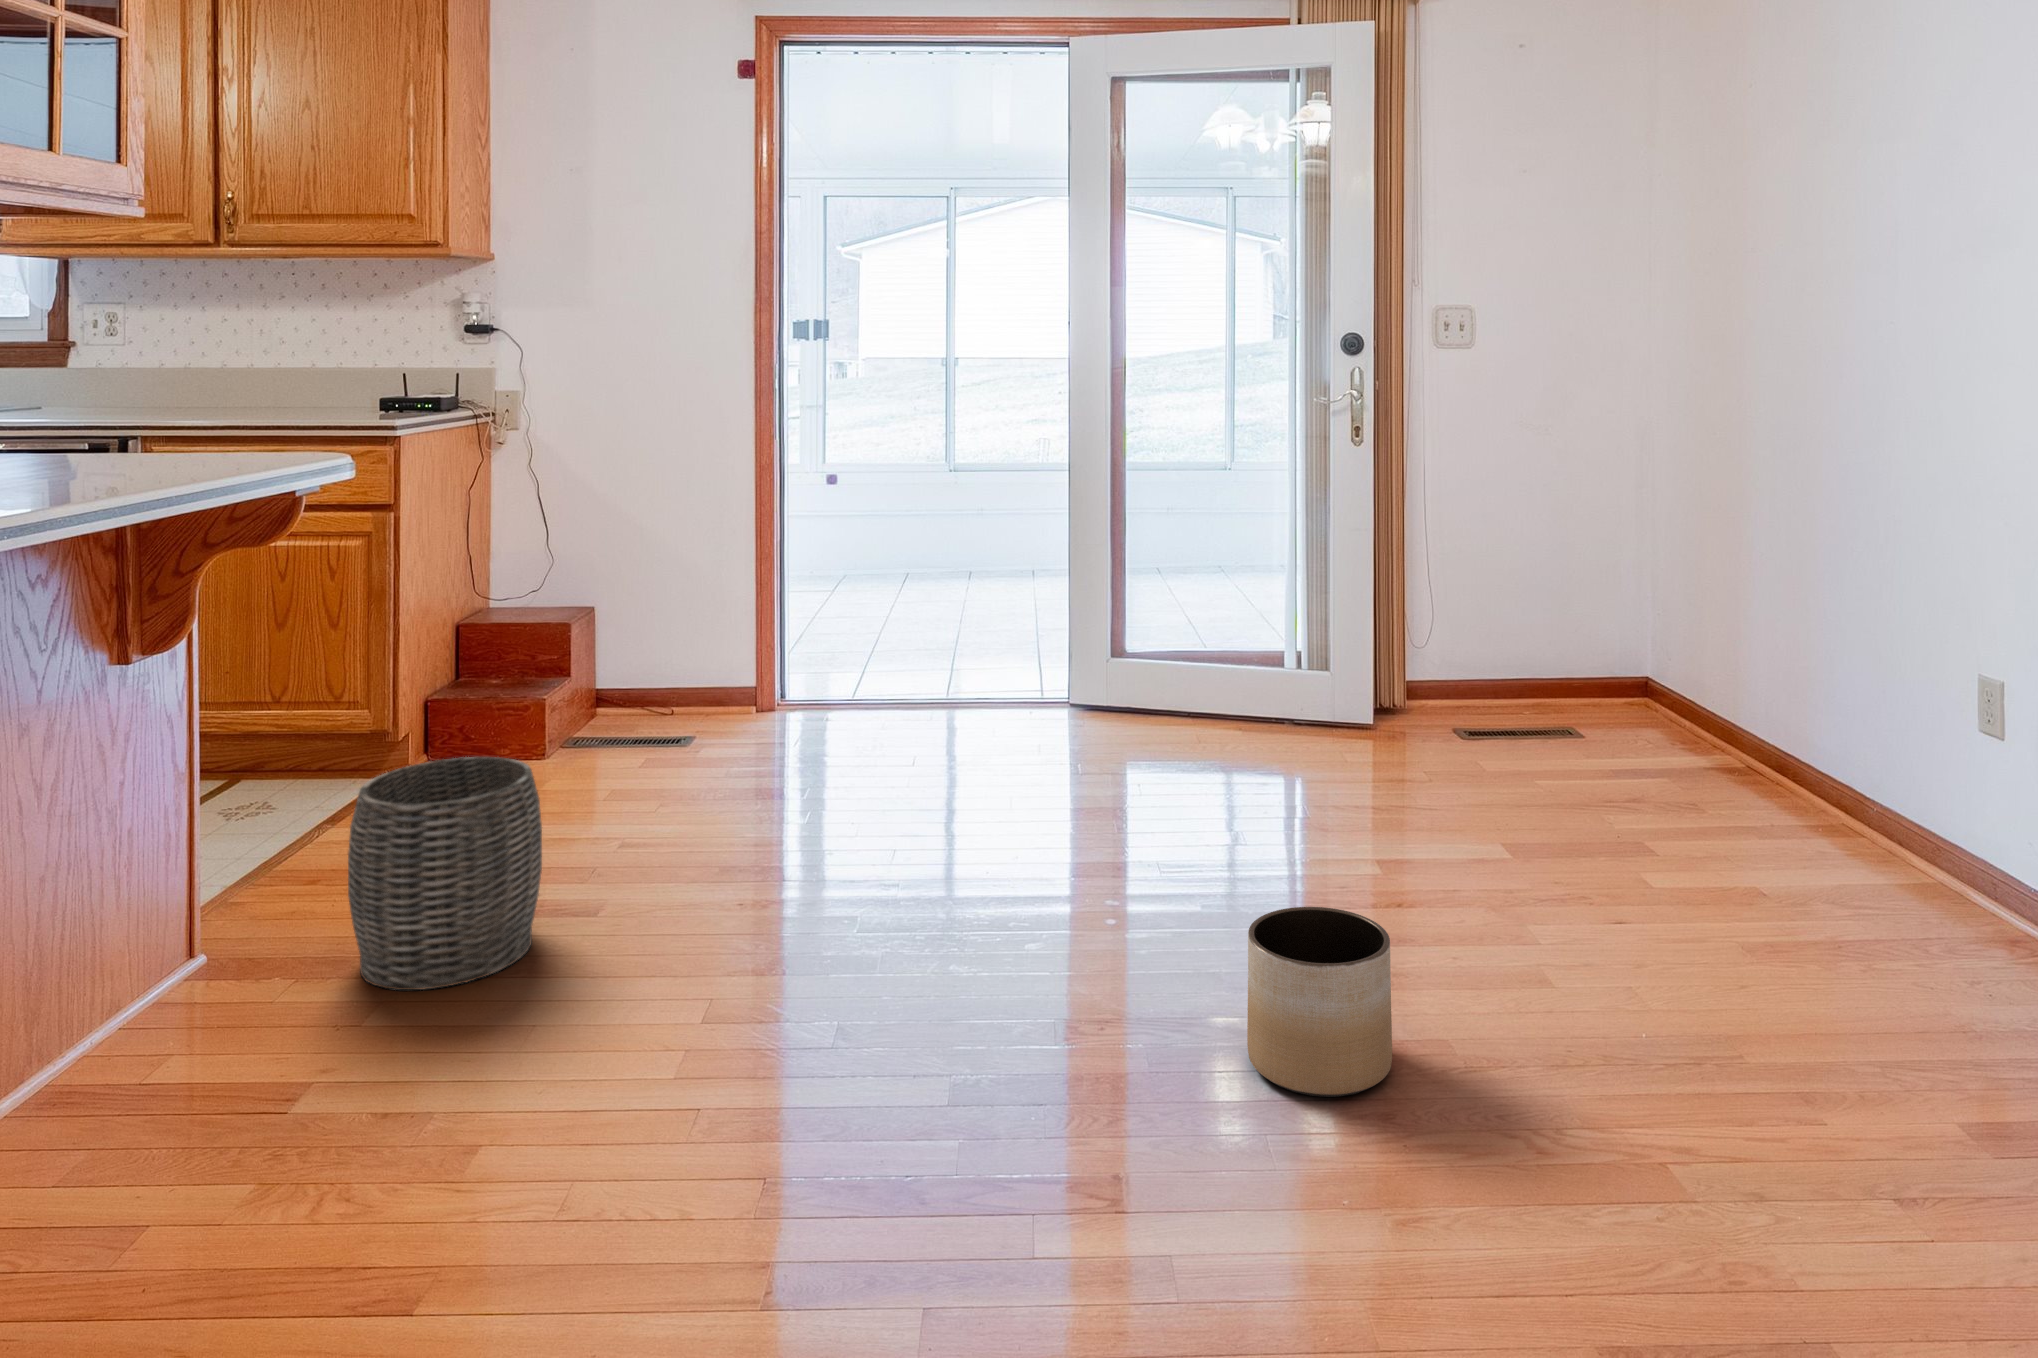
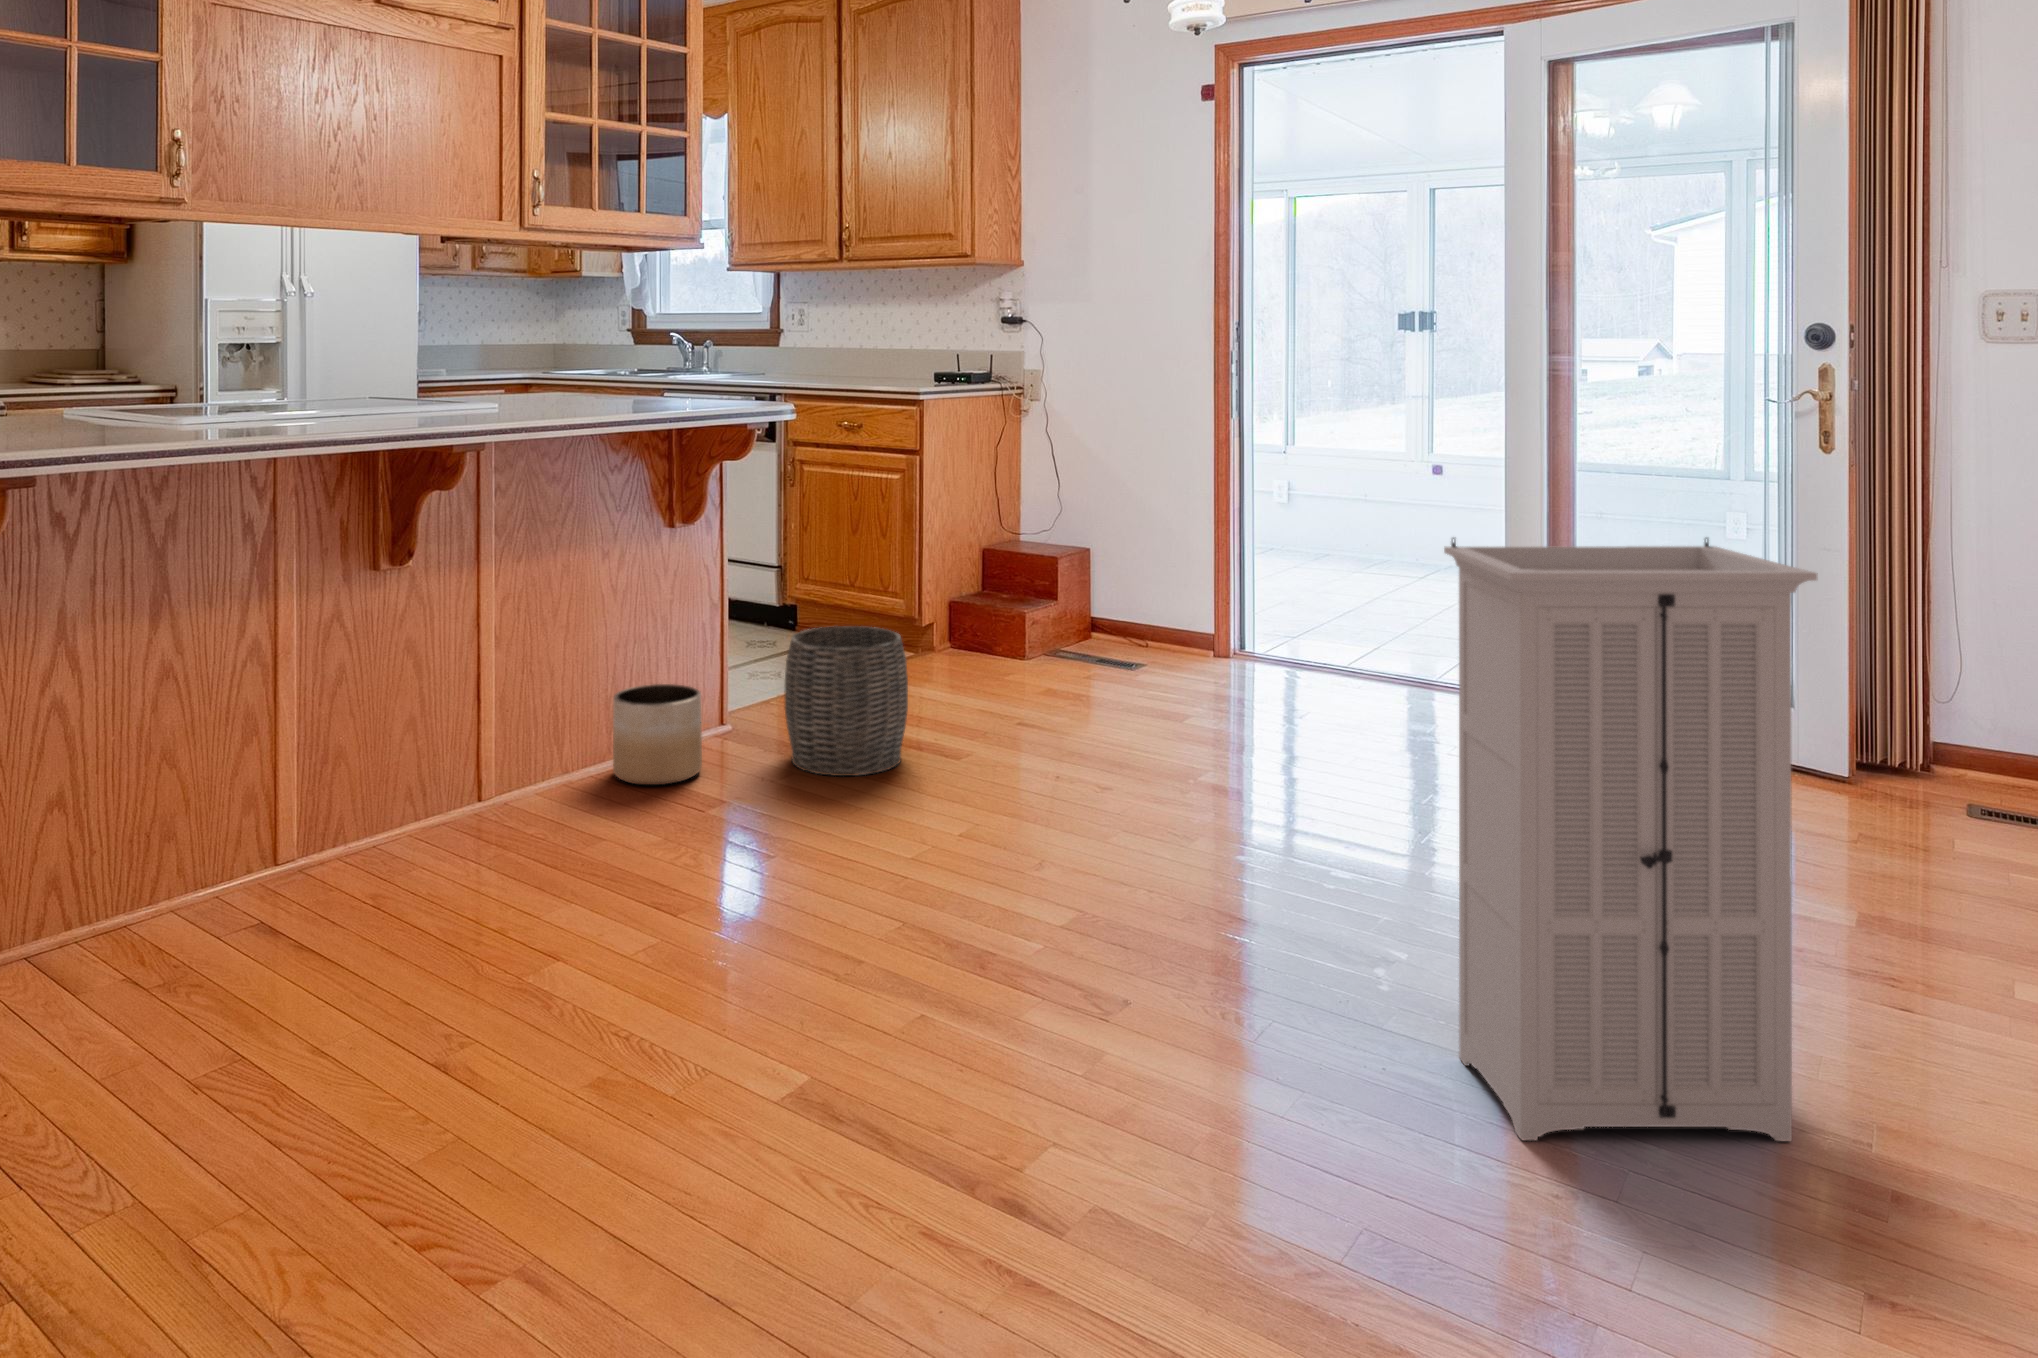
storage cabinet: none [1478,535,1782,1181] -> present [1444,538,1817,1141]
planter: present [1247,907,1392,1097] -> present [613,684,702,785]

